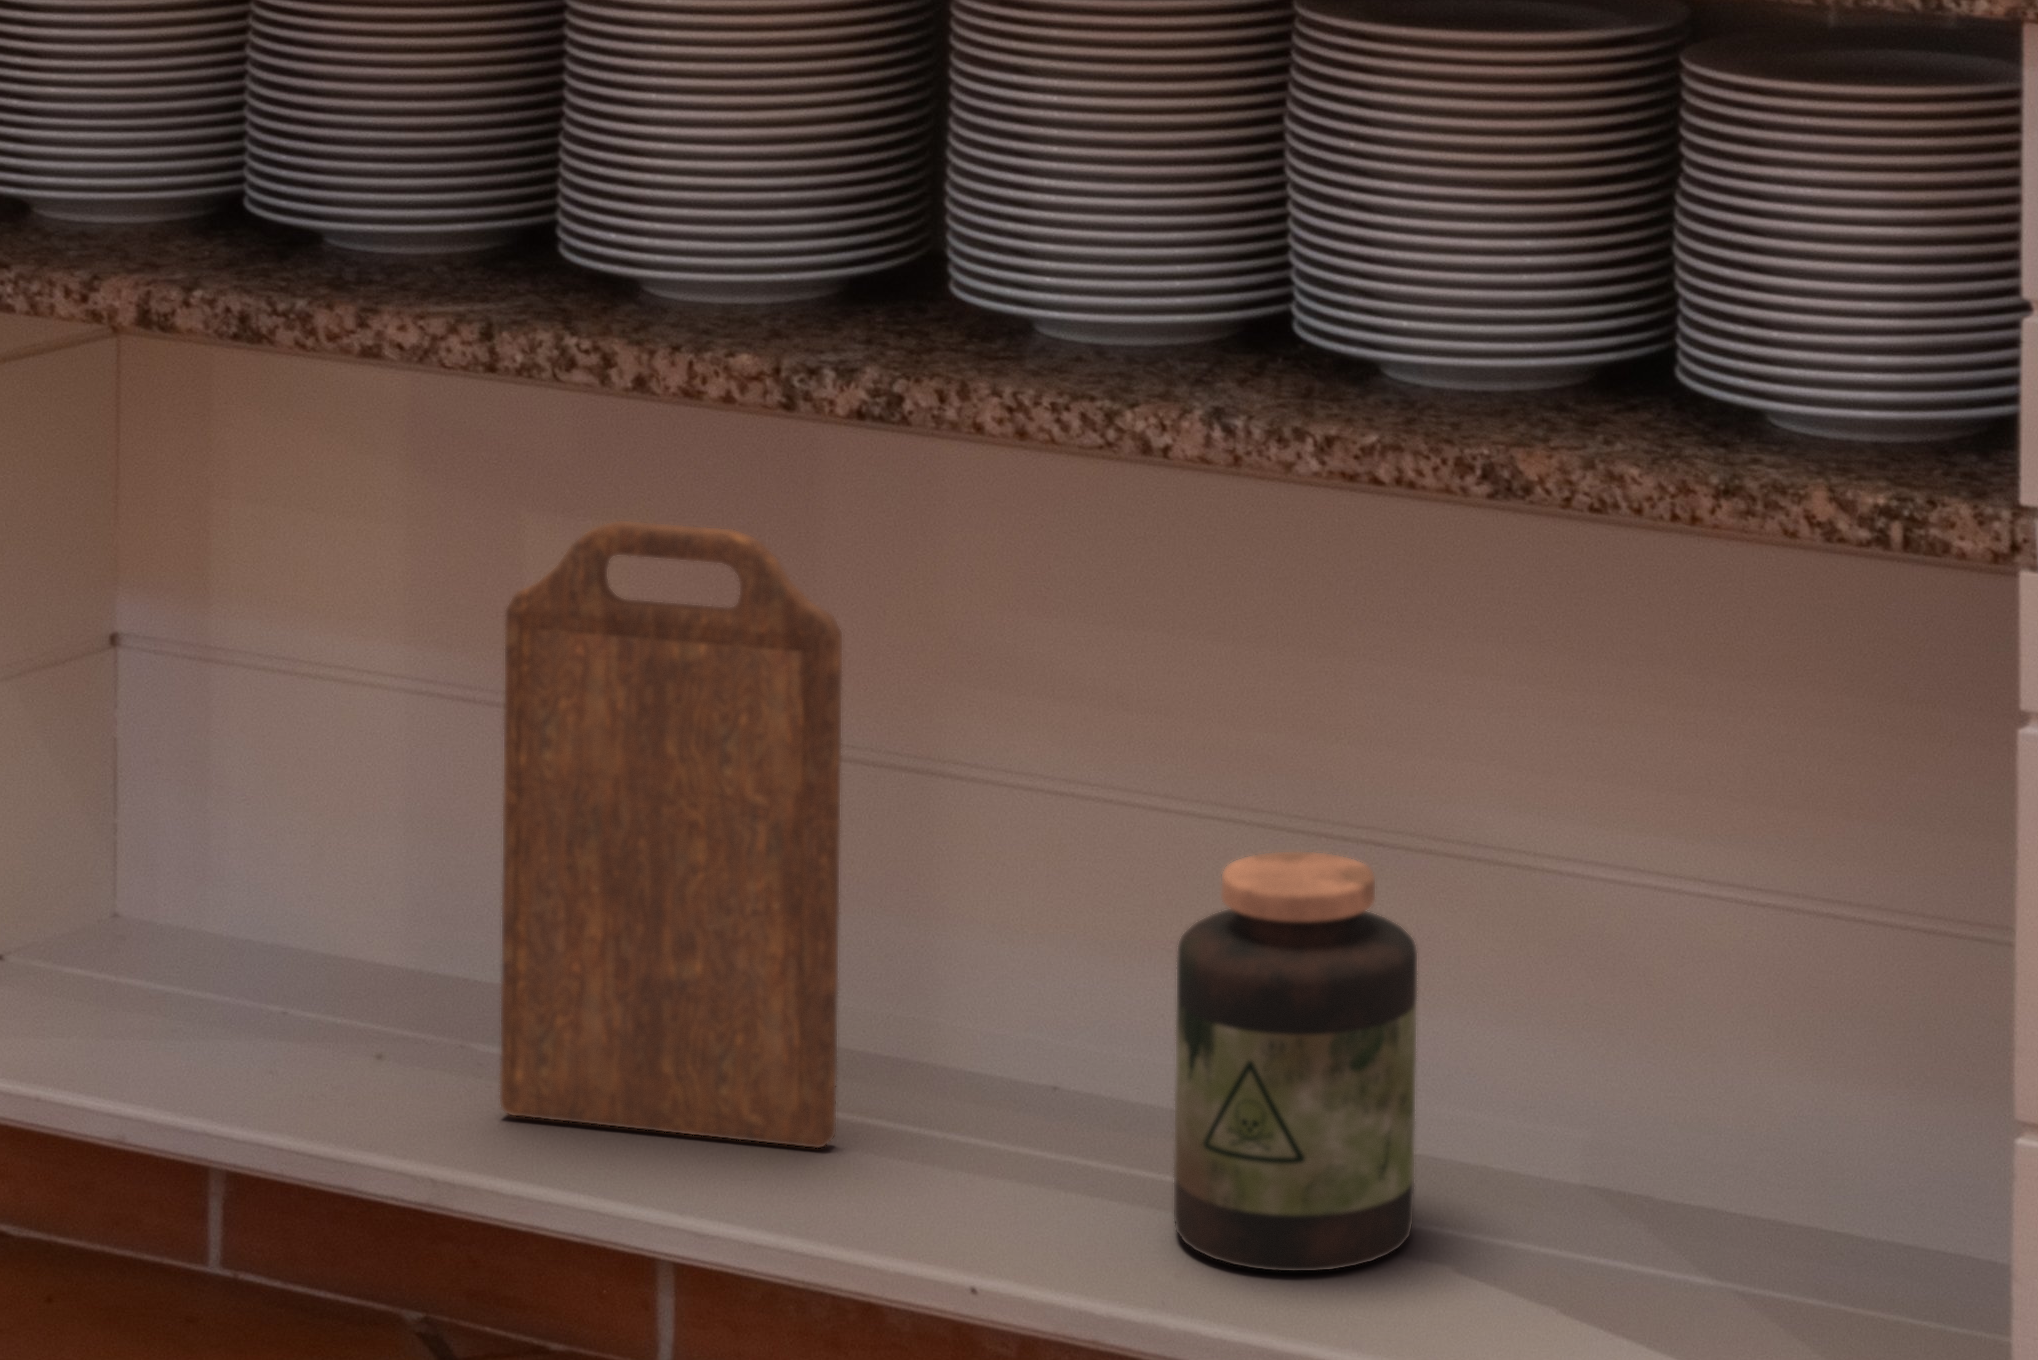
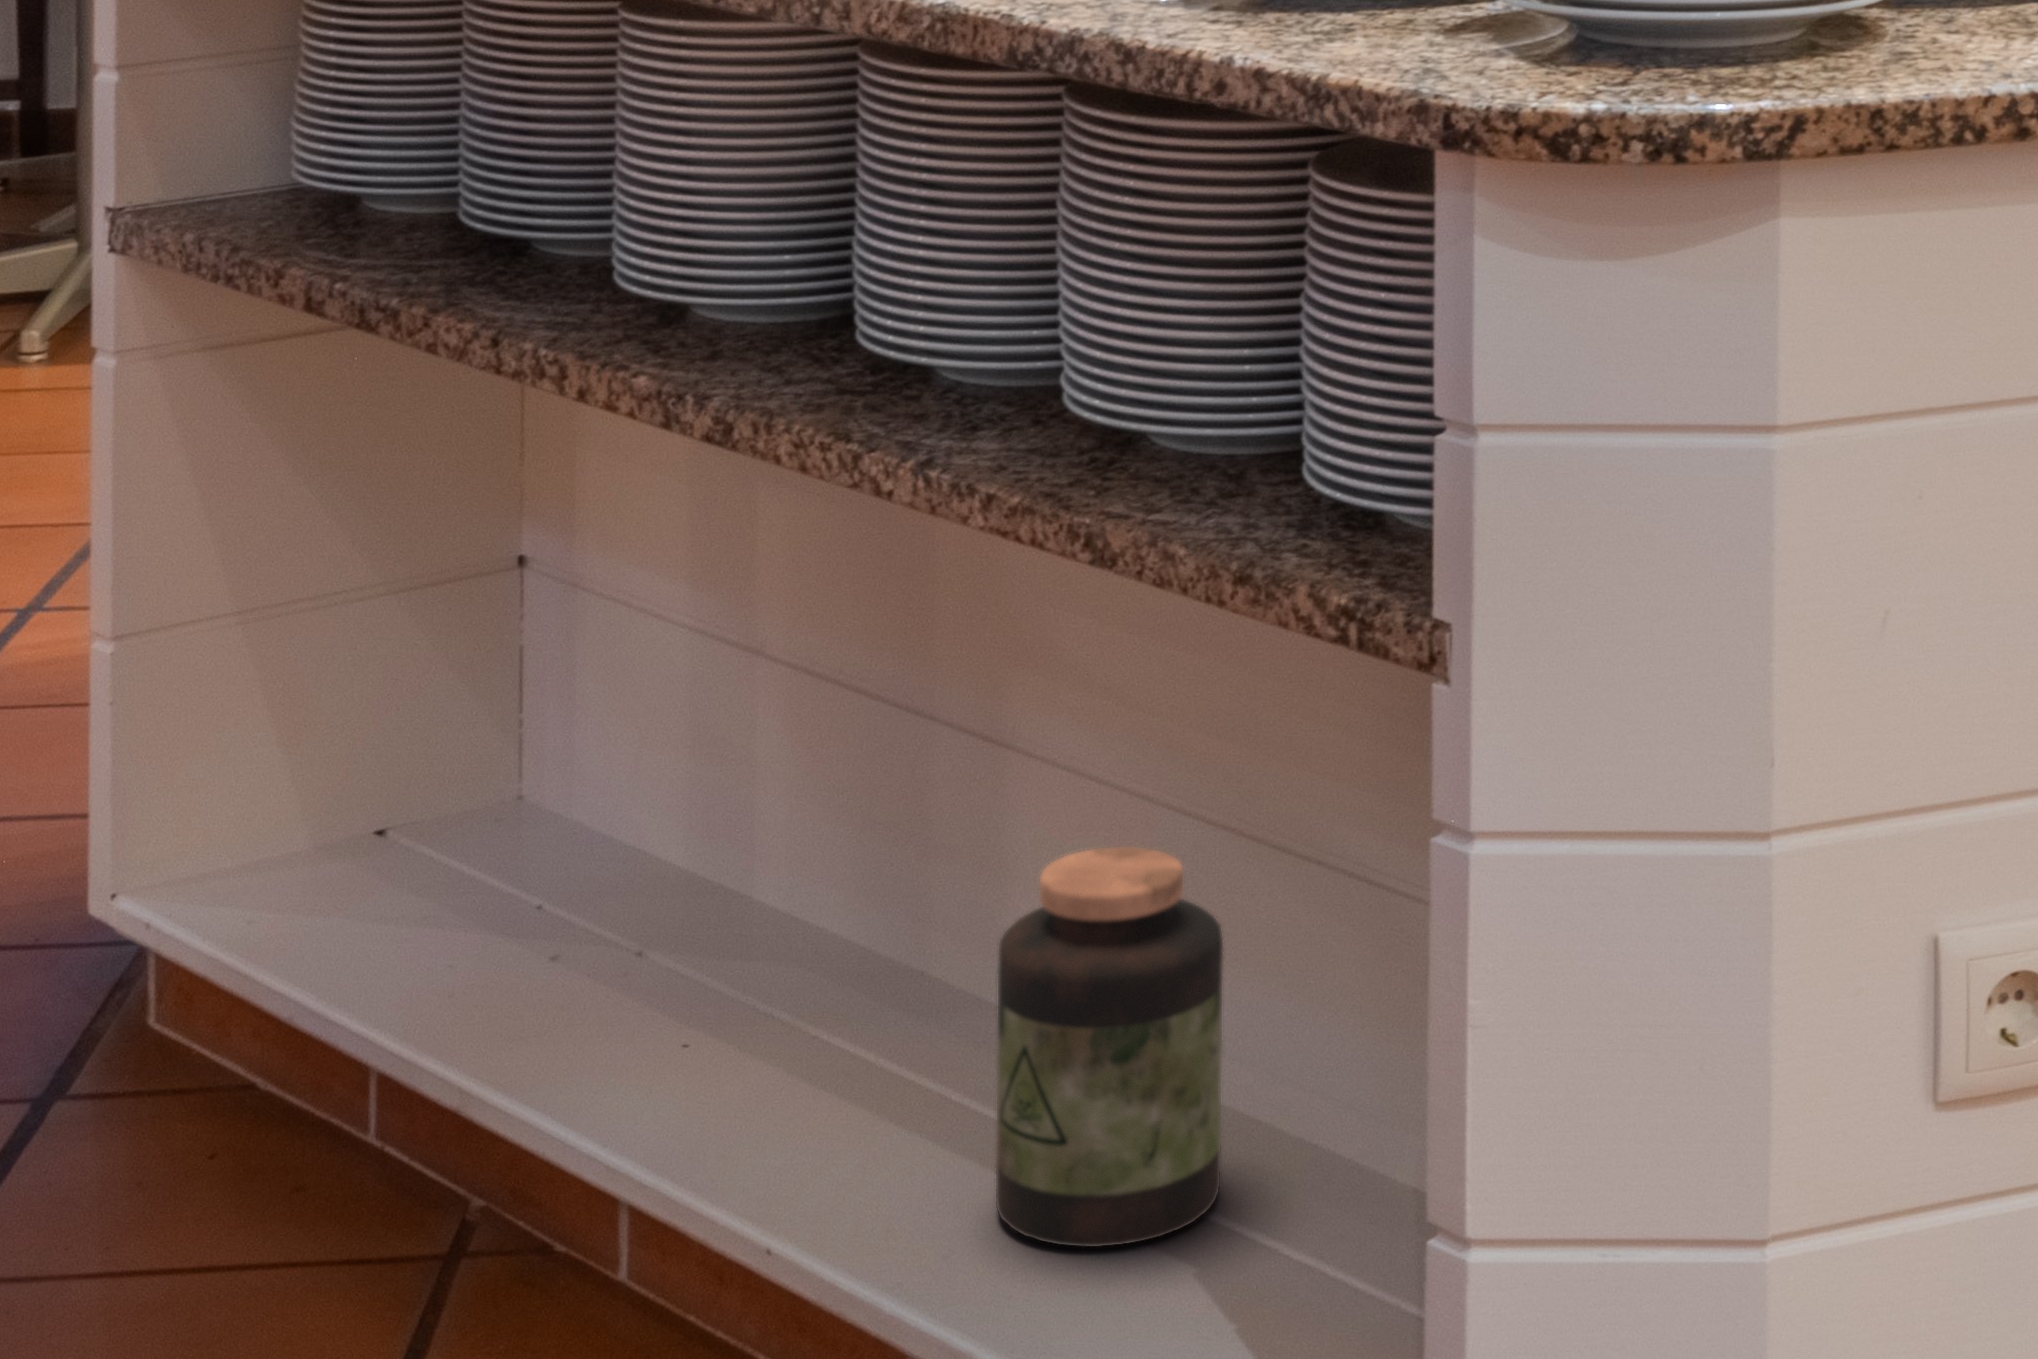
cutting board: present [500,521,842,1148] -> none [593,495,836,1070]

